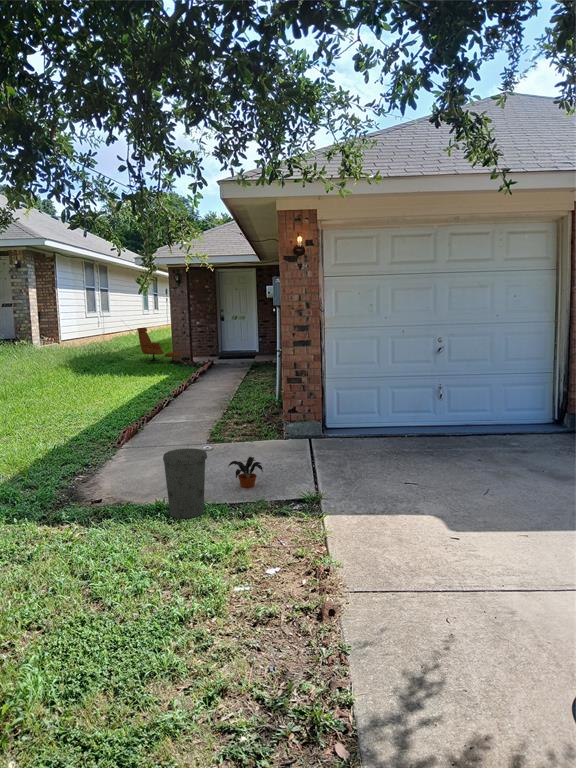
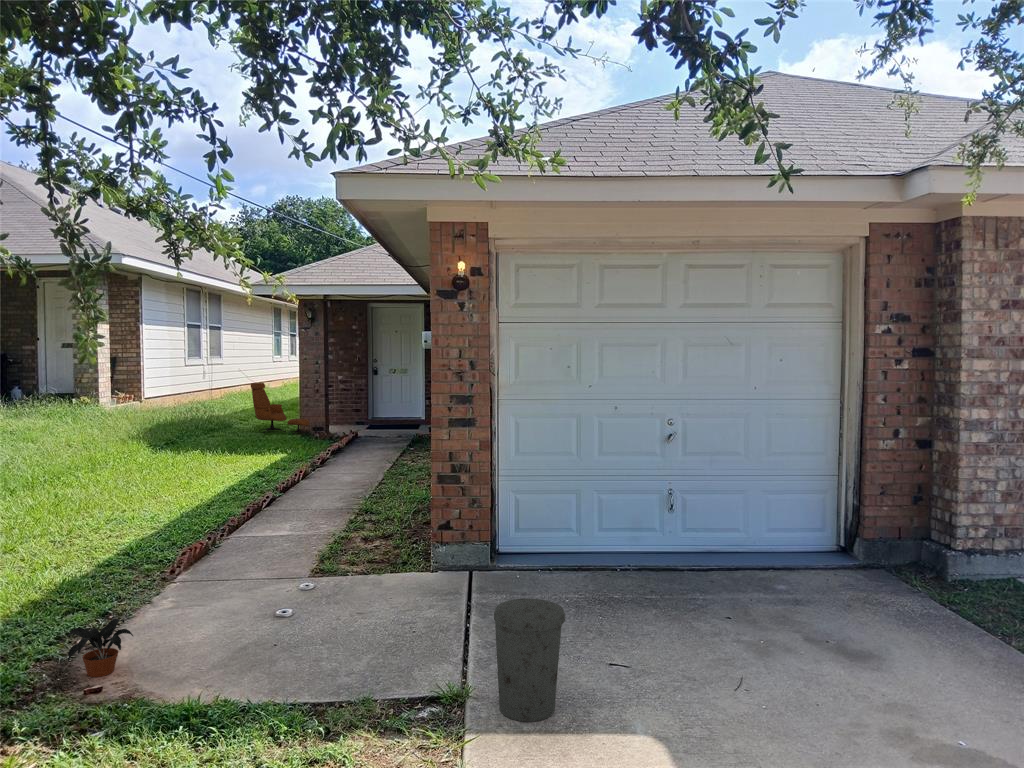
trash can: present [163,448,207,519] -> present [494,598,565,722]
potted plant: present [229,457,263,488] -> present [67,619,133,677]

